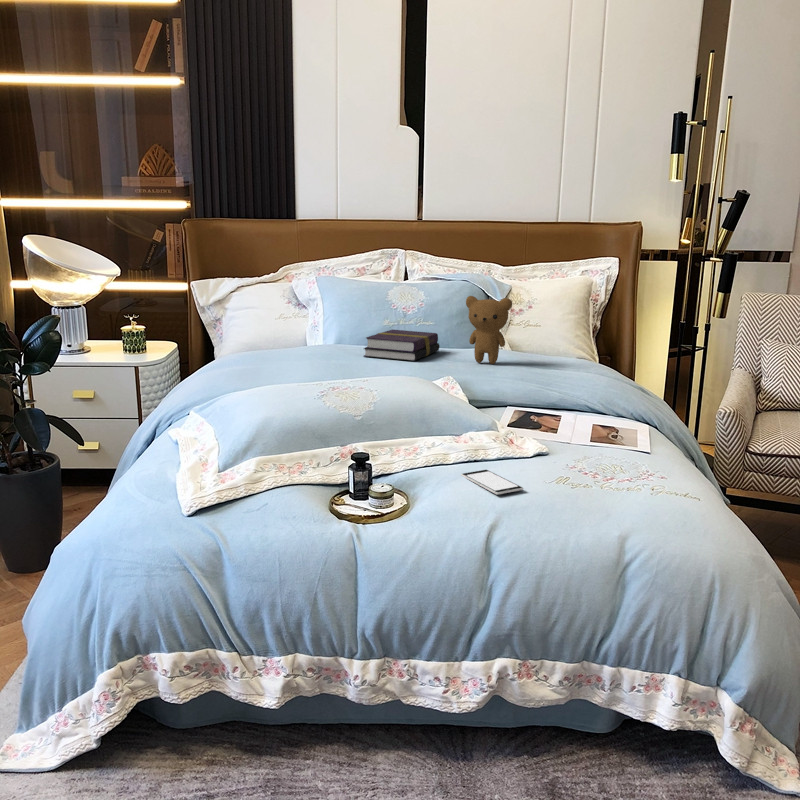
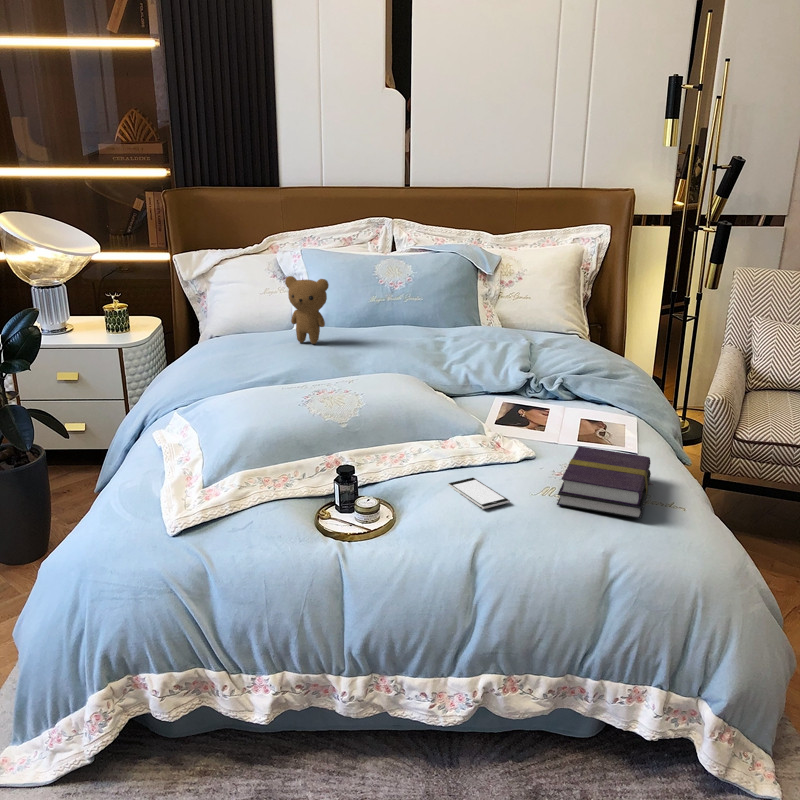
teddy bear: present [466,296,512,364] -> present [285,276,329,344]
book: present [364,330,439,361] -> present [557,446,651,519]

